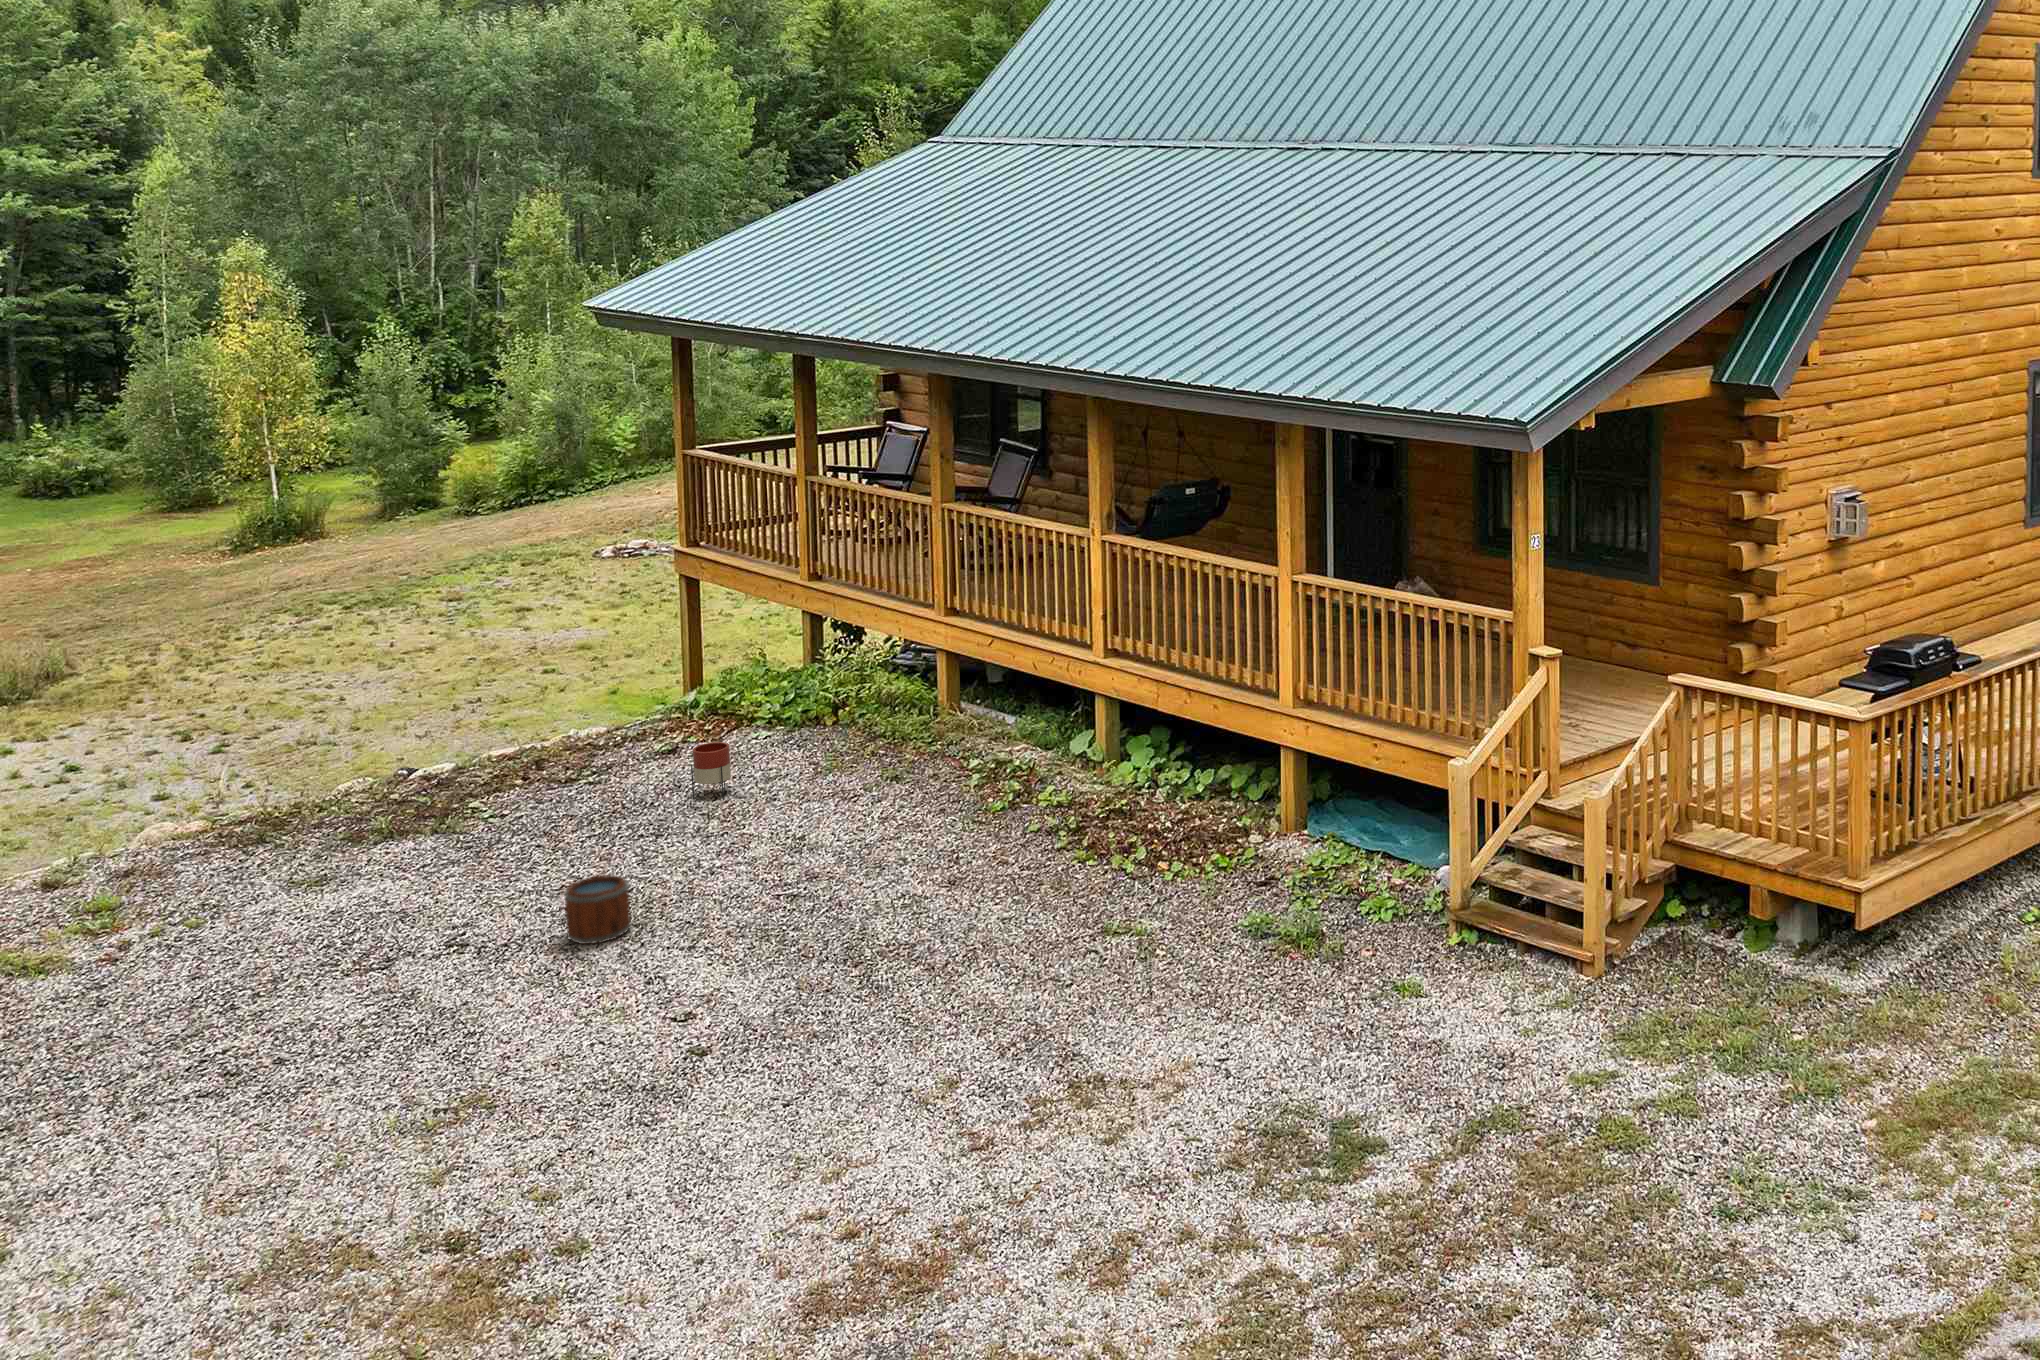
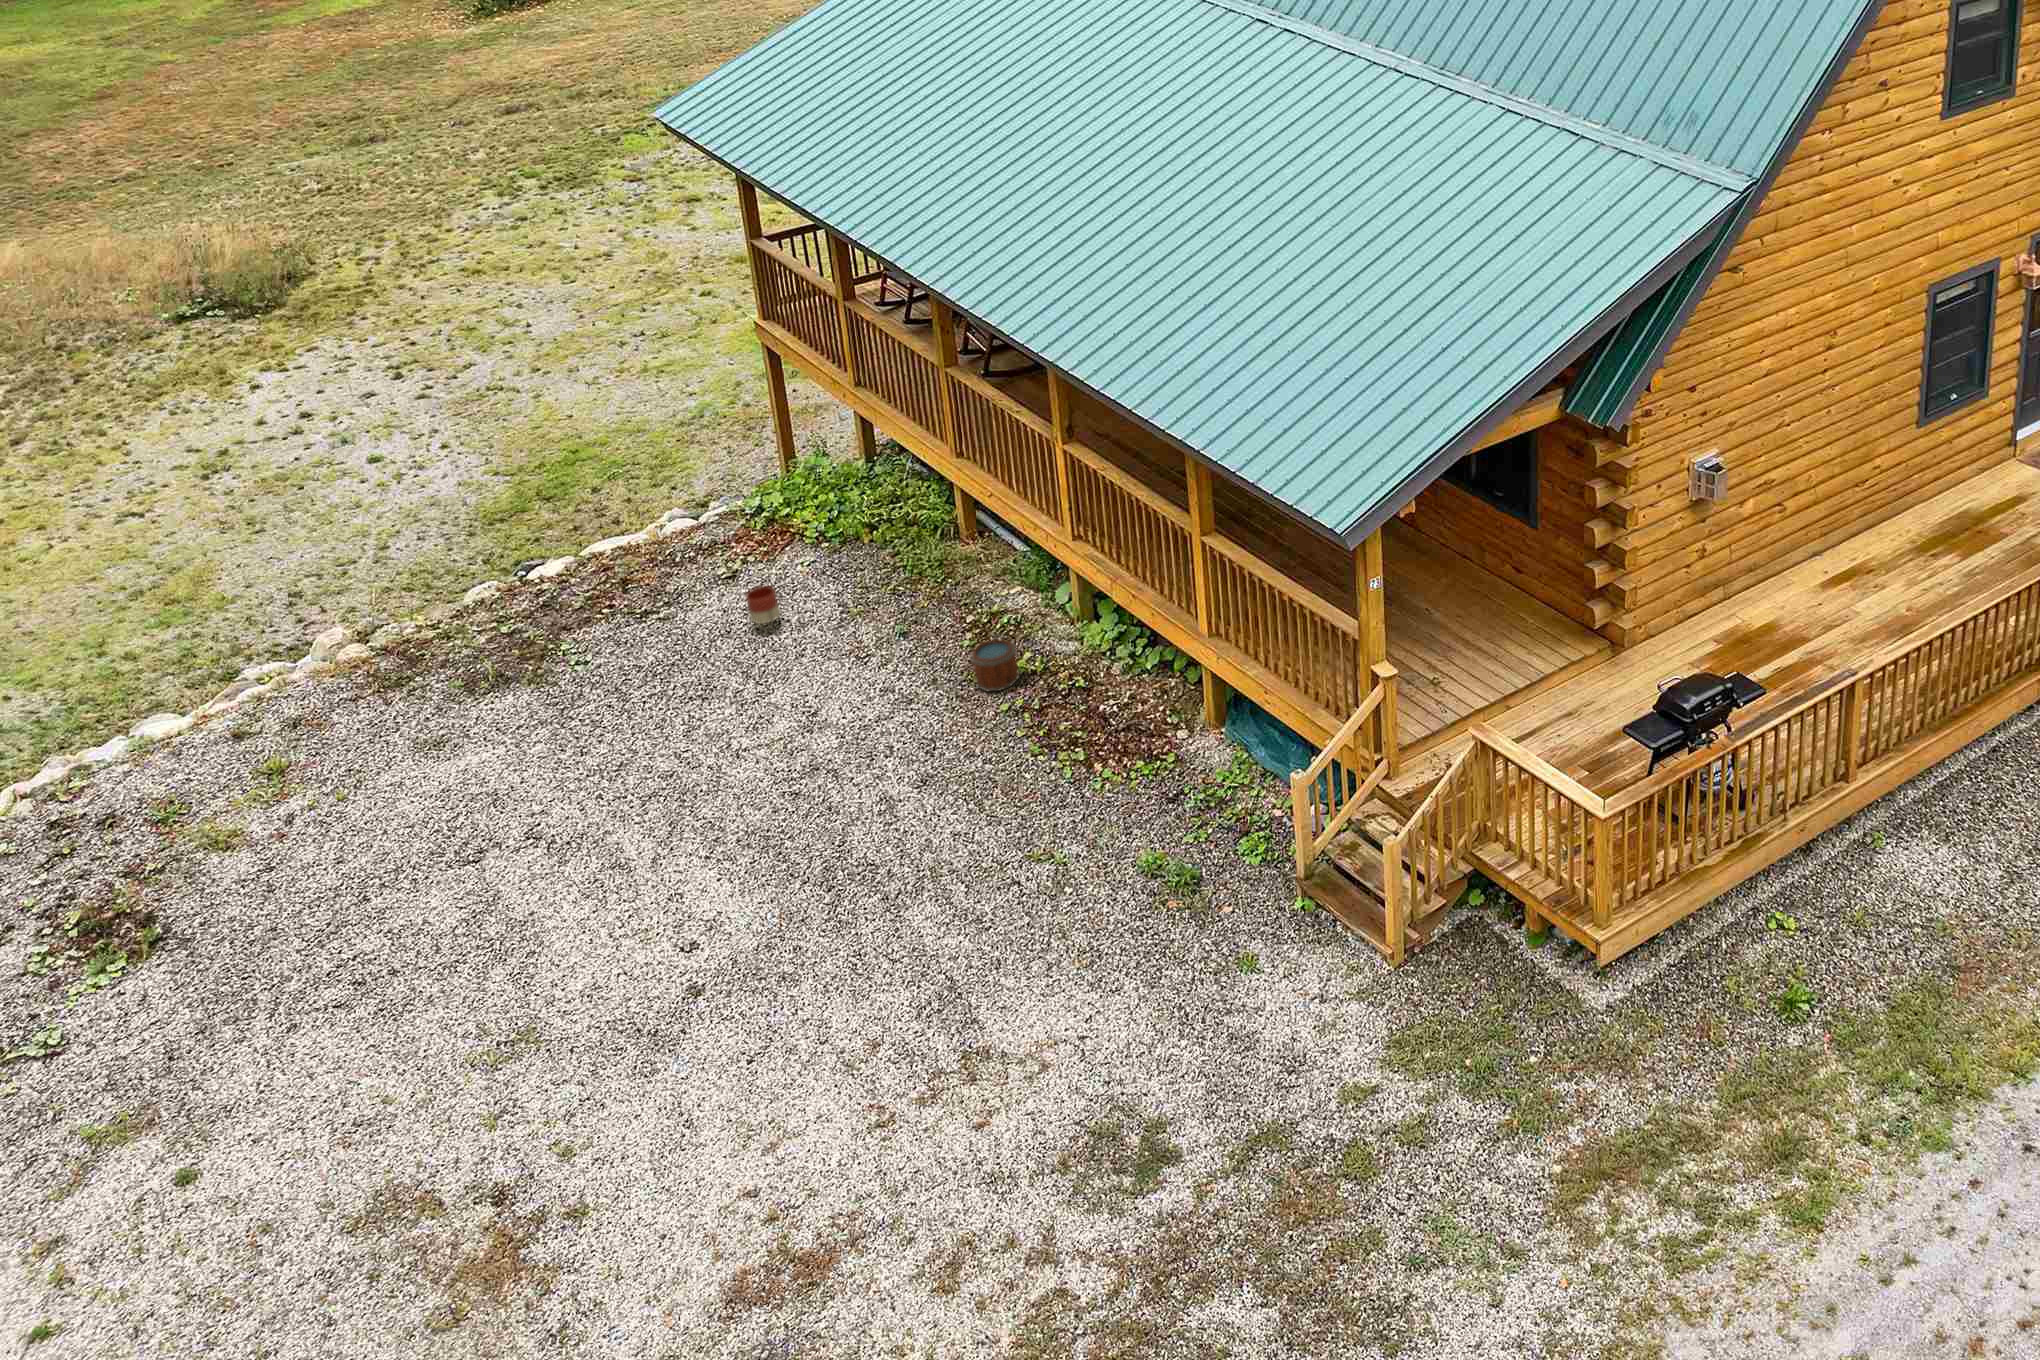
bucket: present [564,875,631,944] -> present [971,639,1020,692]

